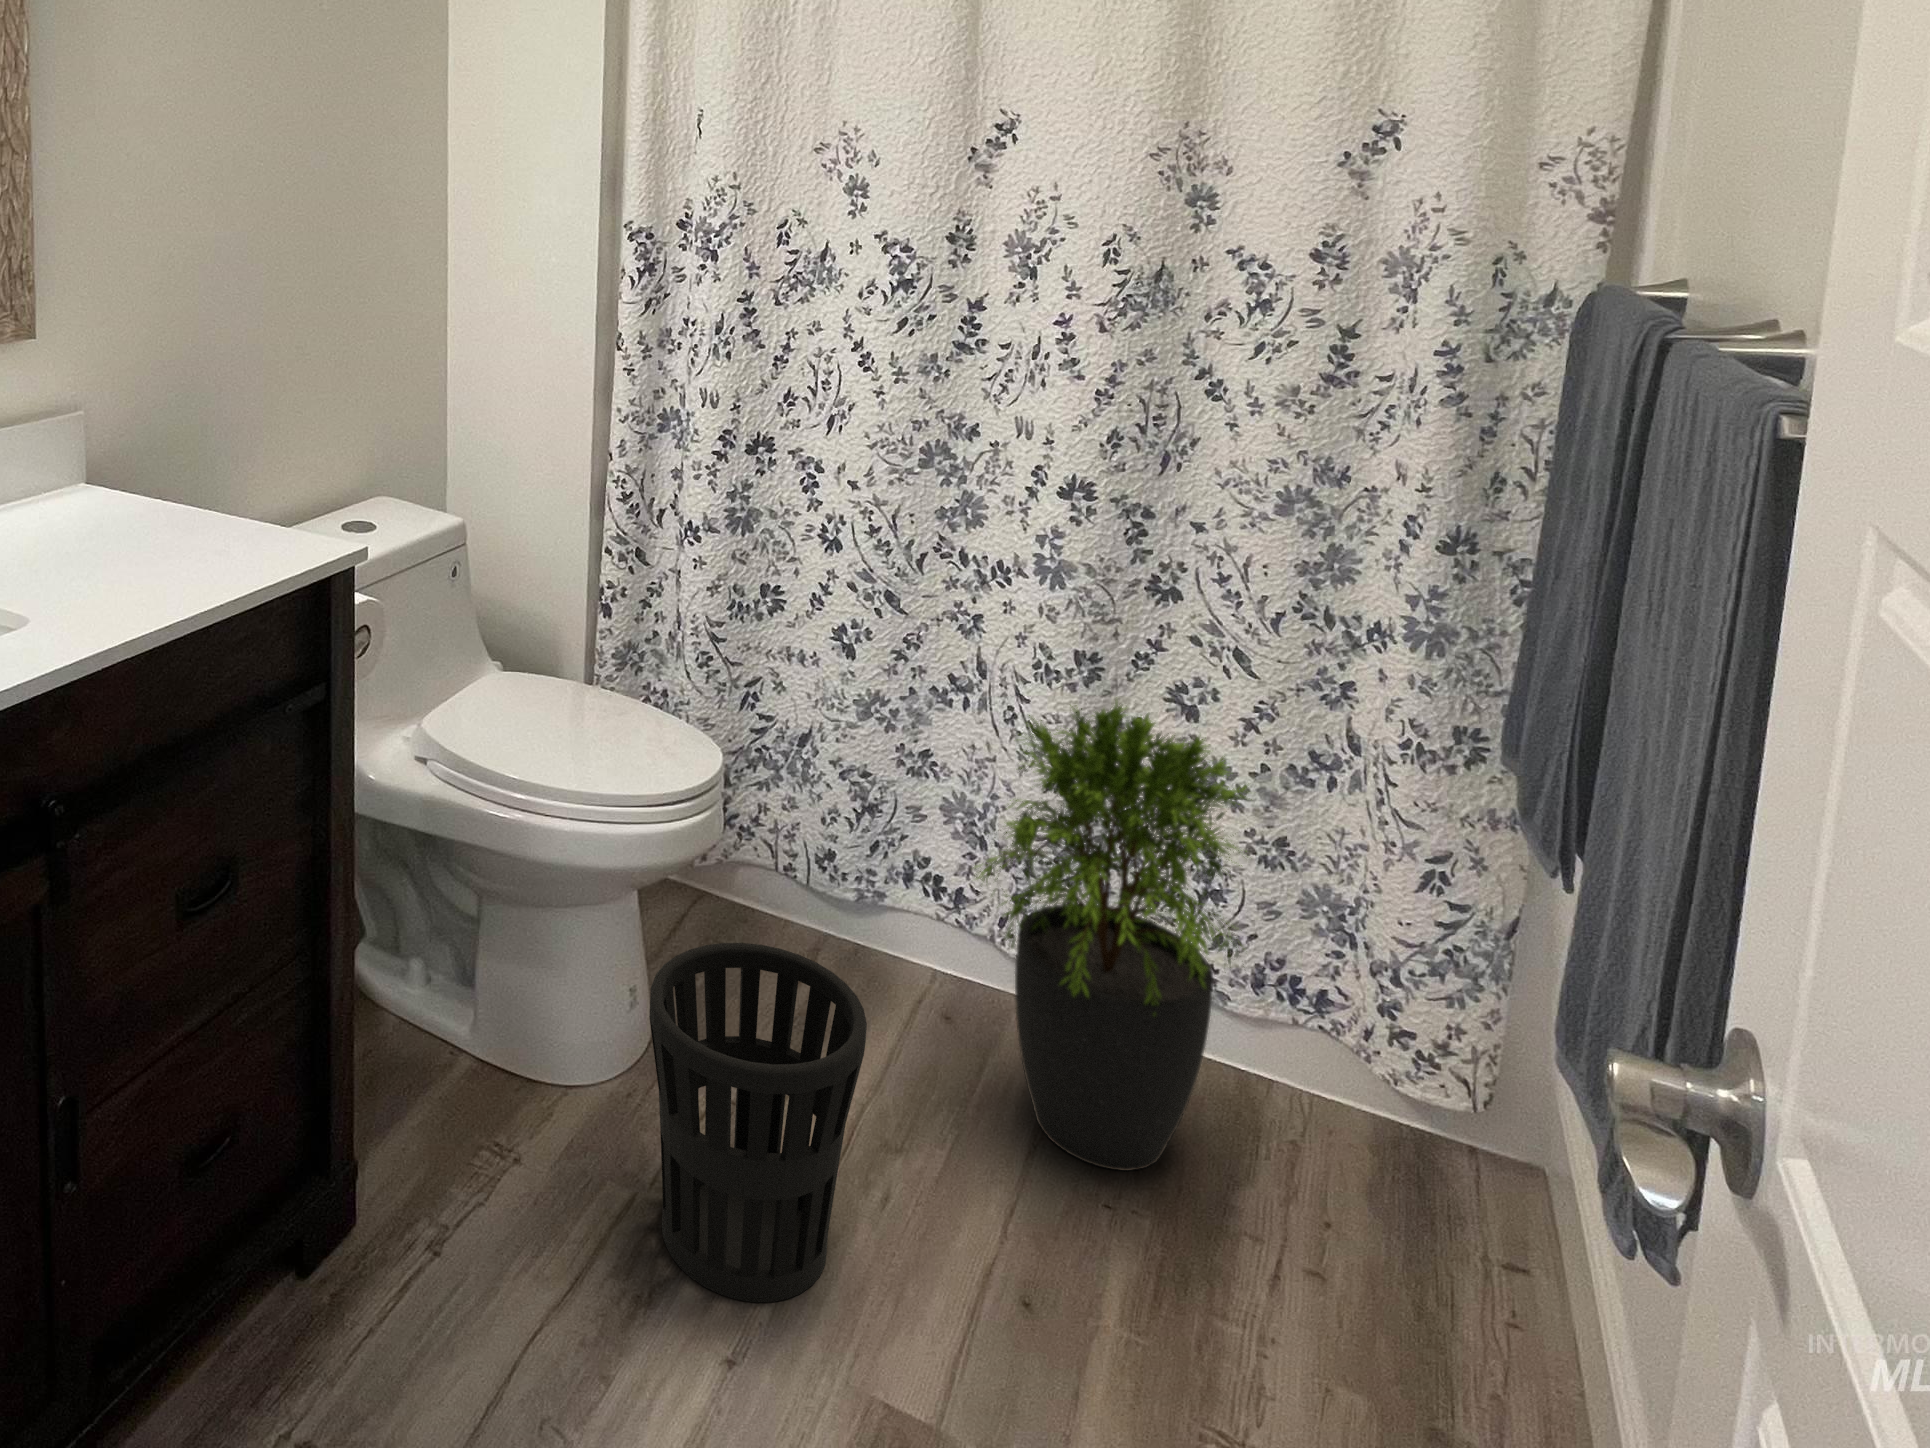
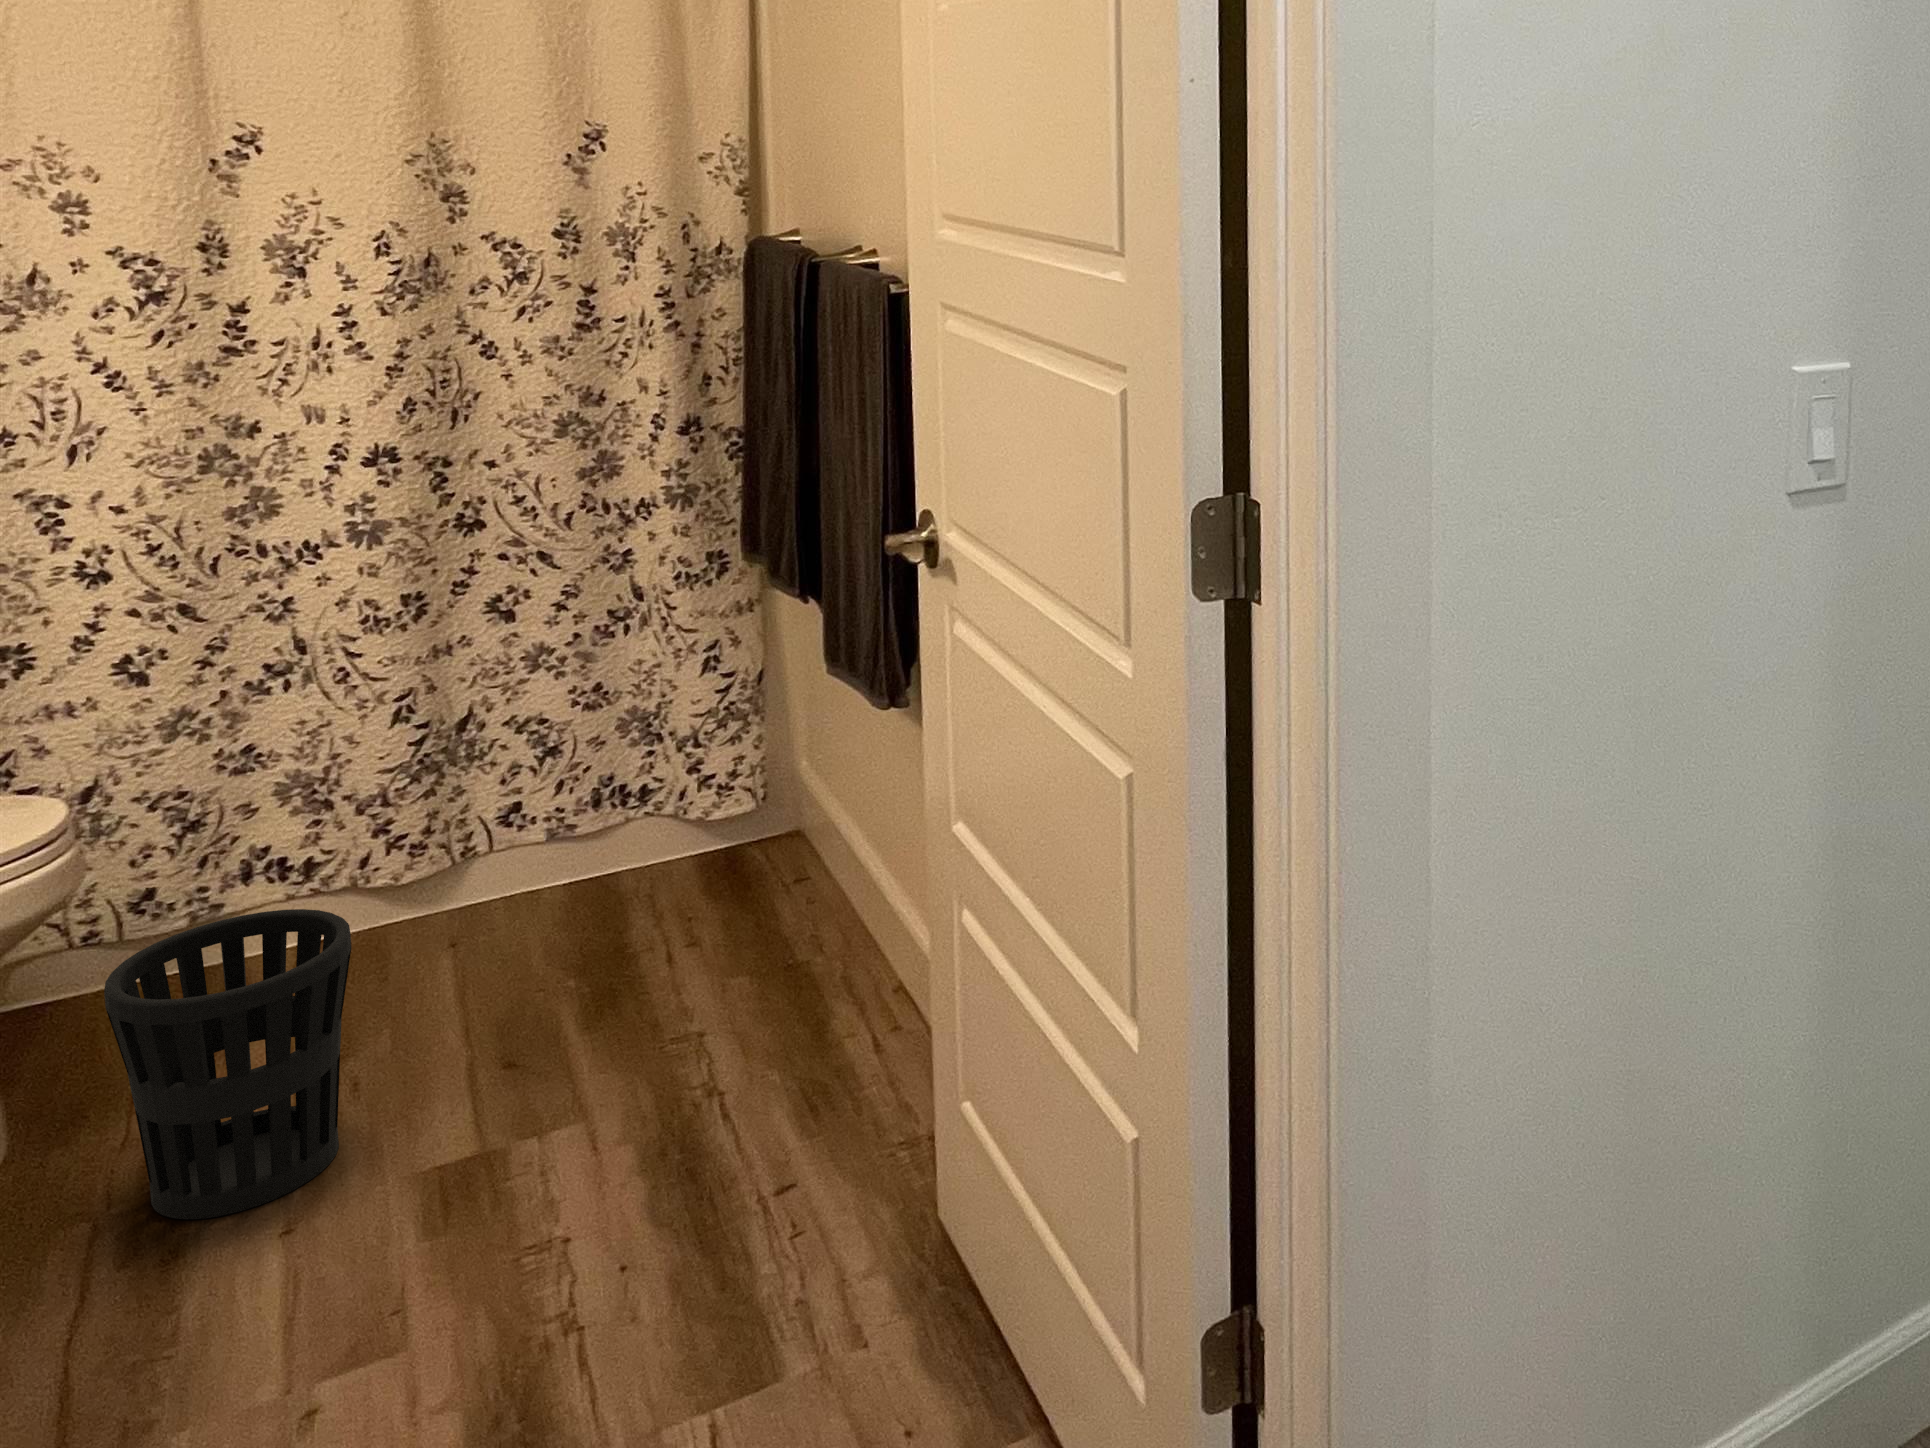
potted plant: present [976,701,1246,1171] -> none [351,608,606,983]

